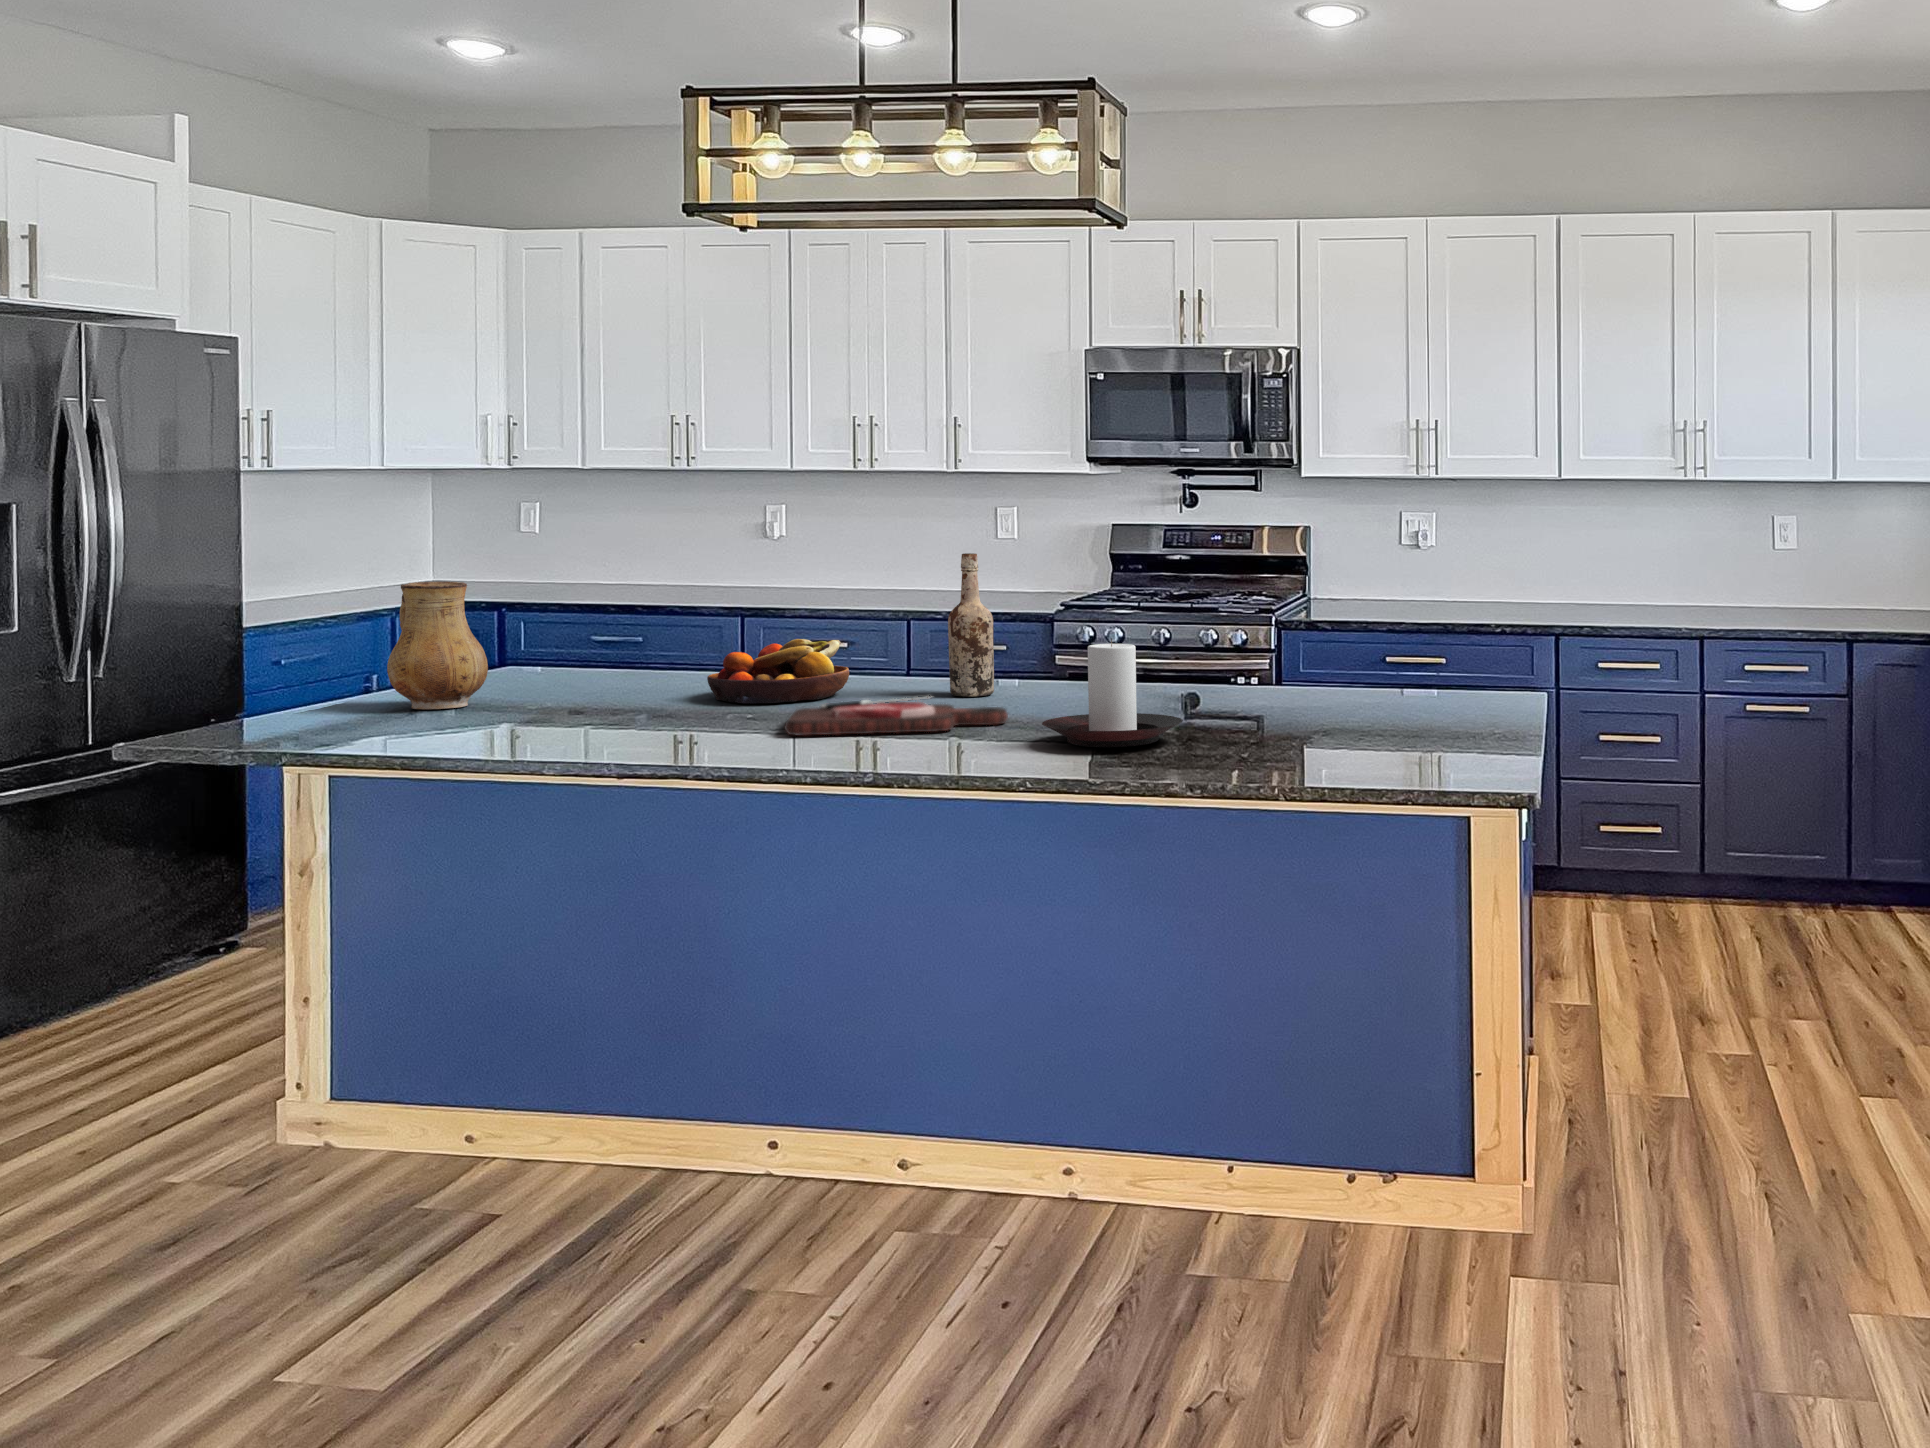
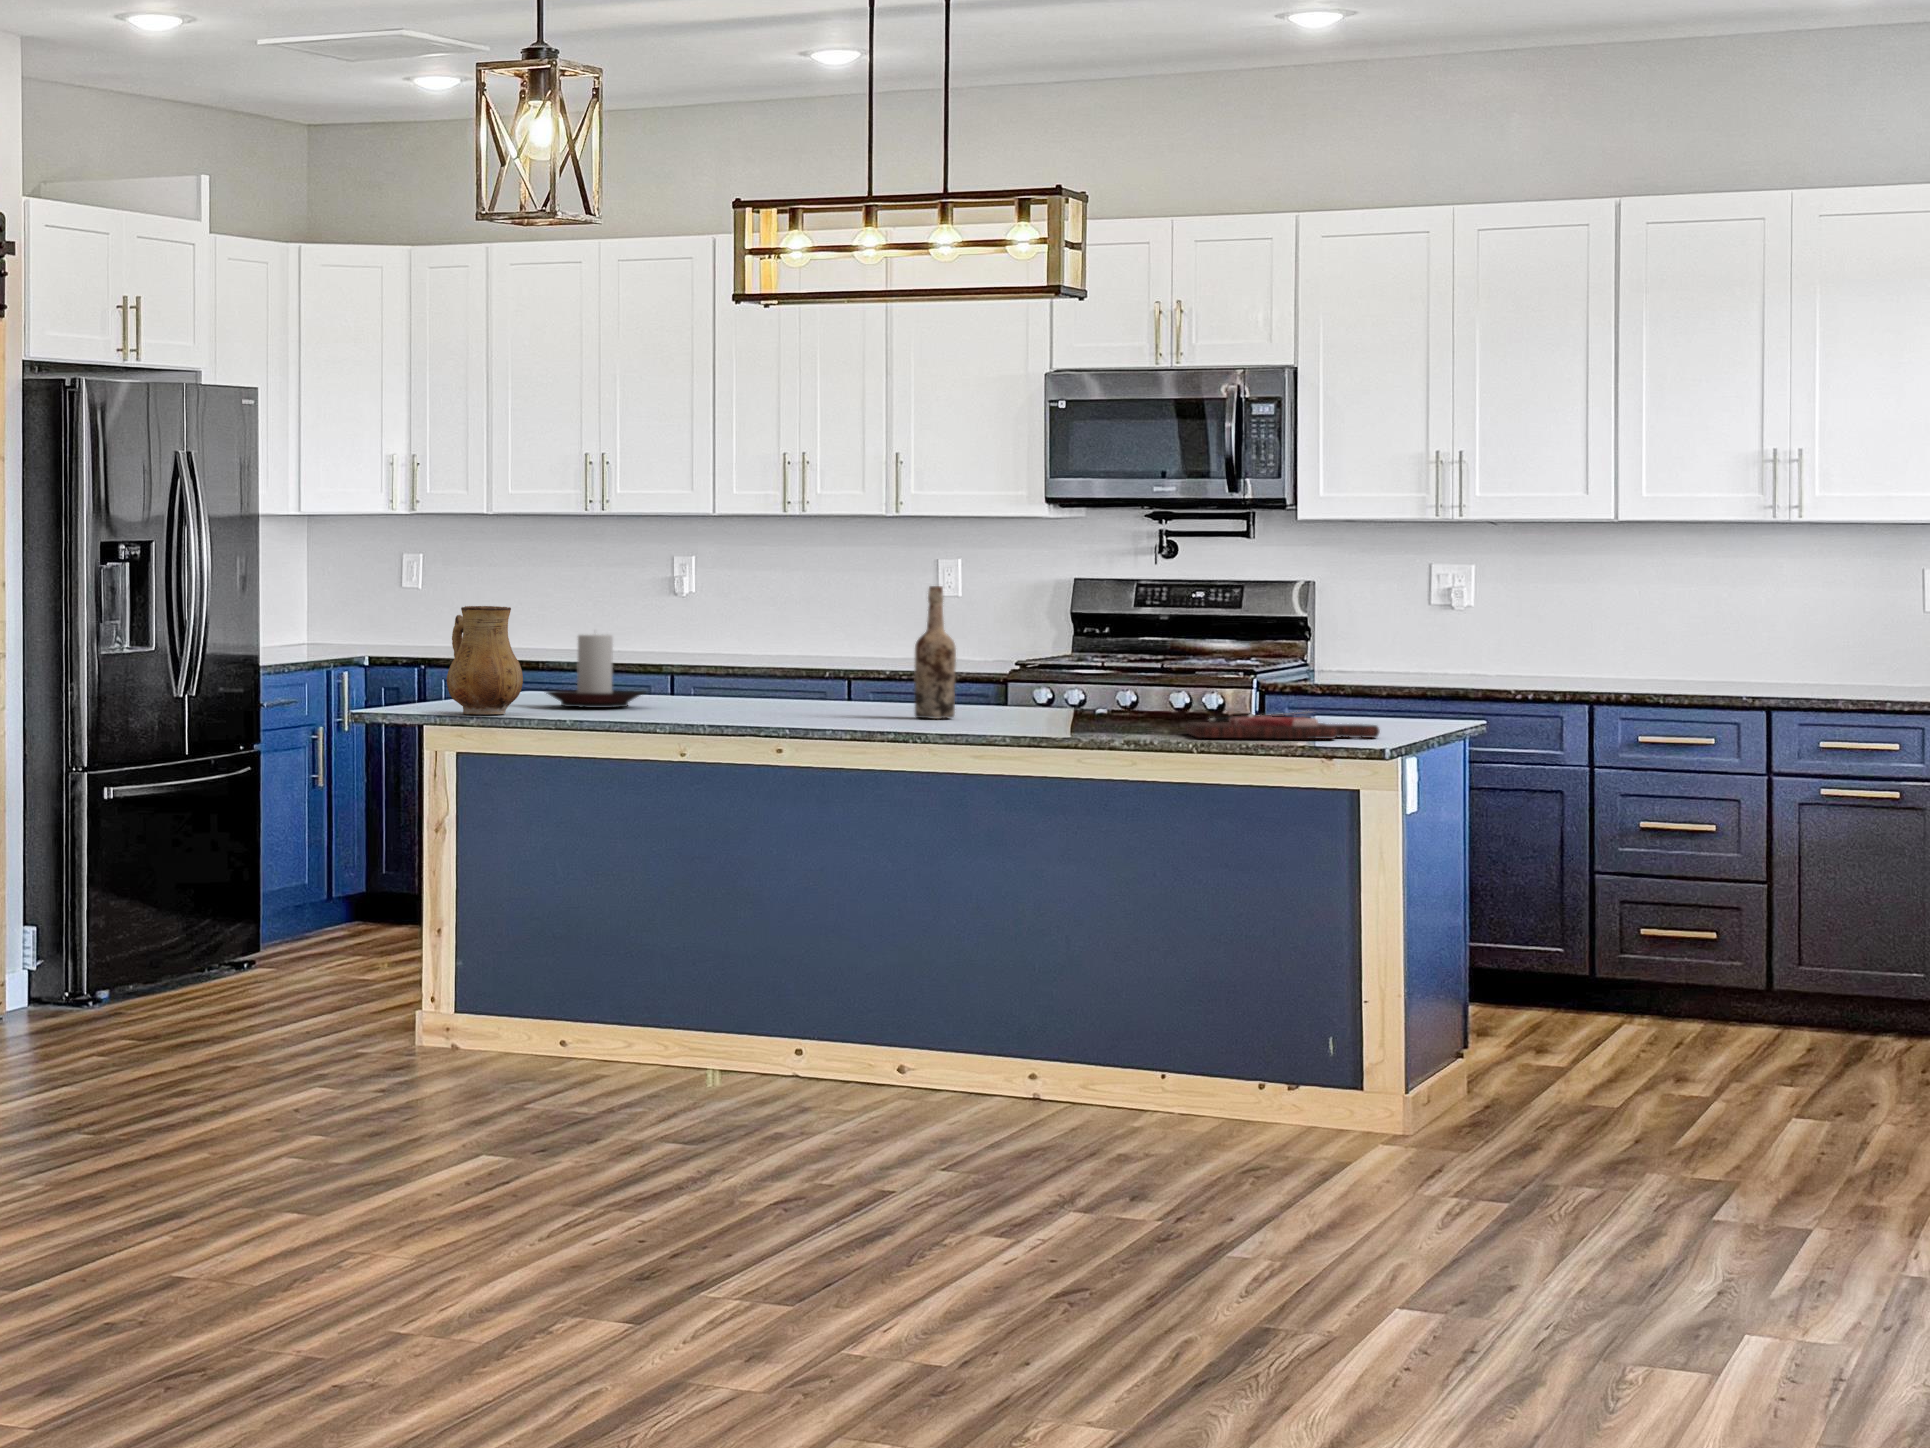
candle holder: present [1042,638,1183,747] -> present [546,634,644,708]
fruit bowl: present [707,639,849,703] -> none [701,663,824,717]
cutting board: present [785,697,1008,736] -> present [1186,712,1379,739]

